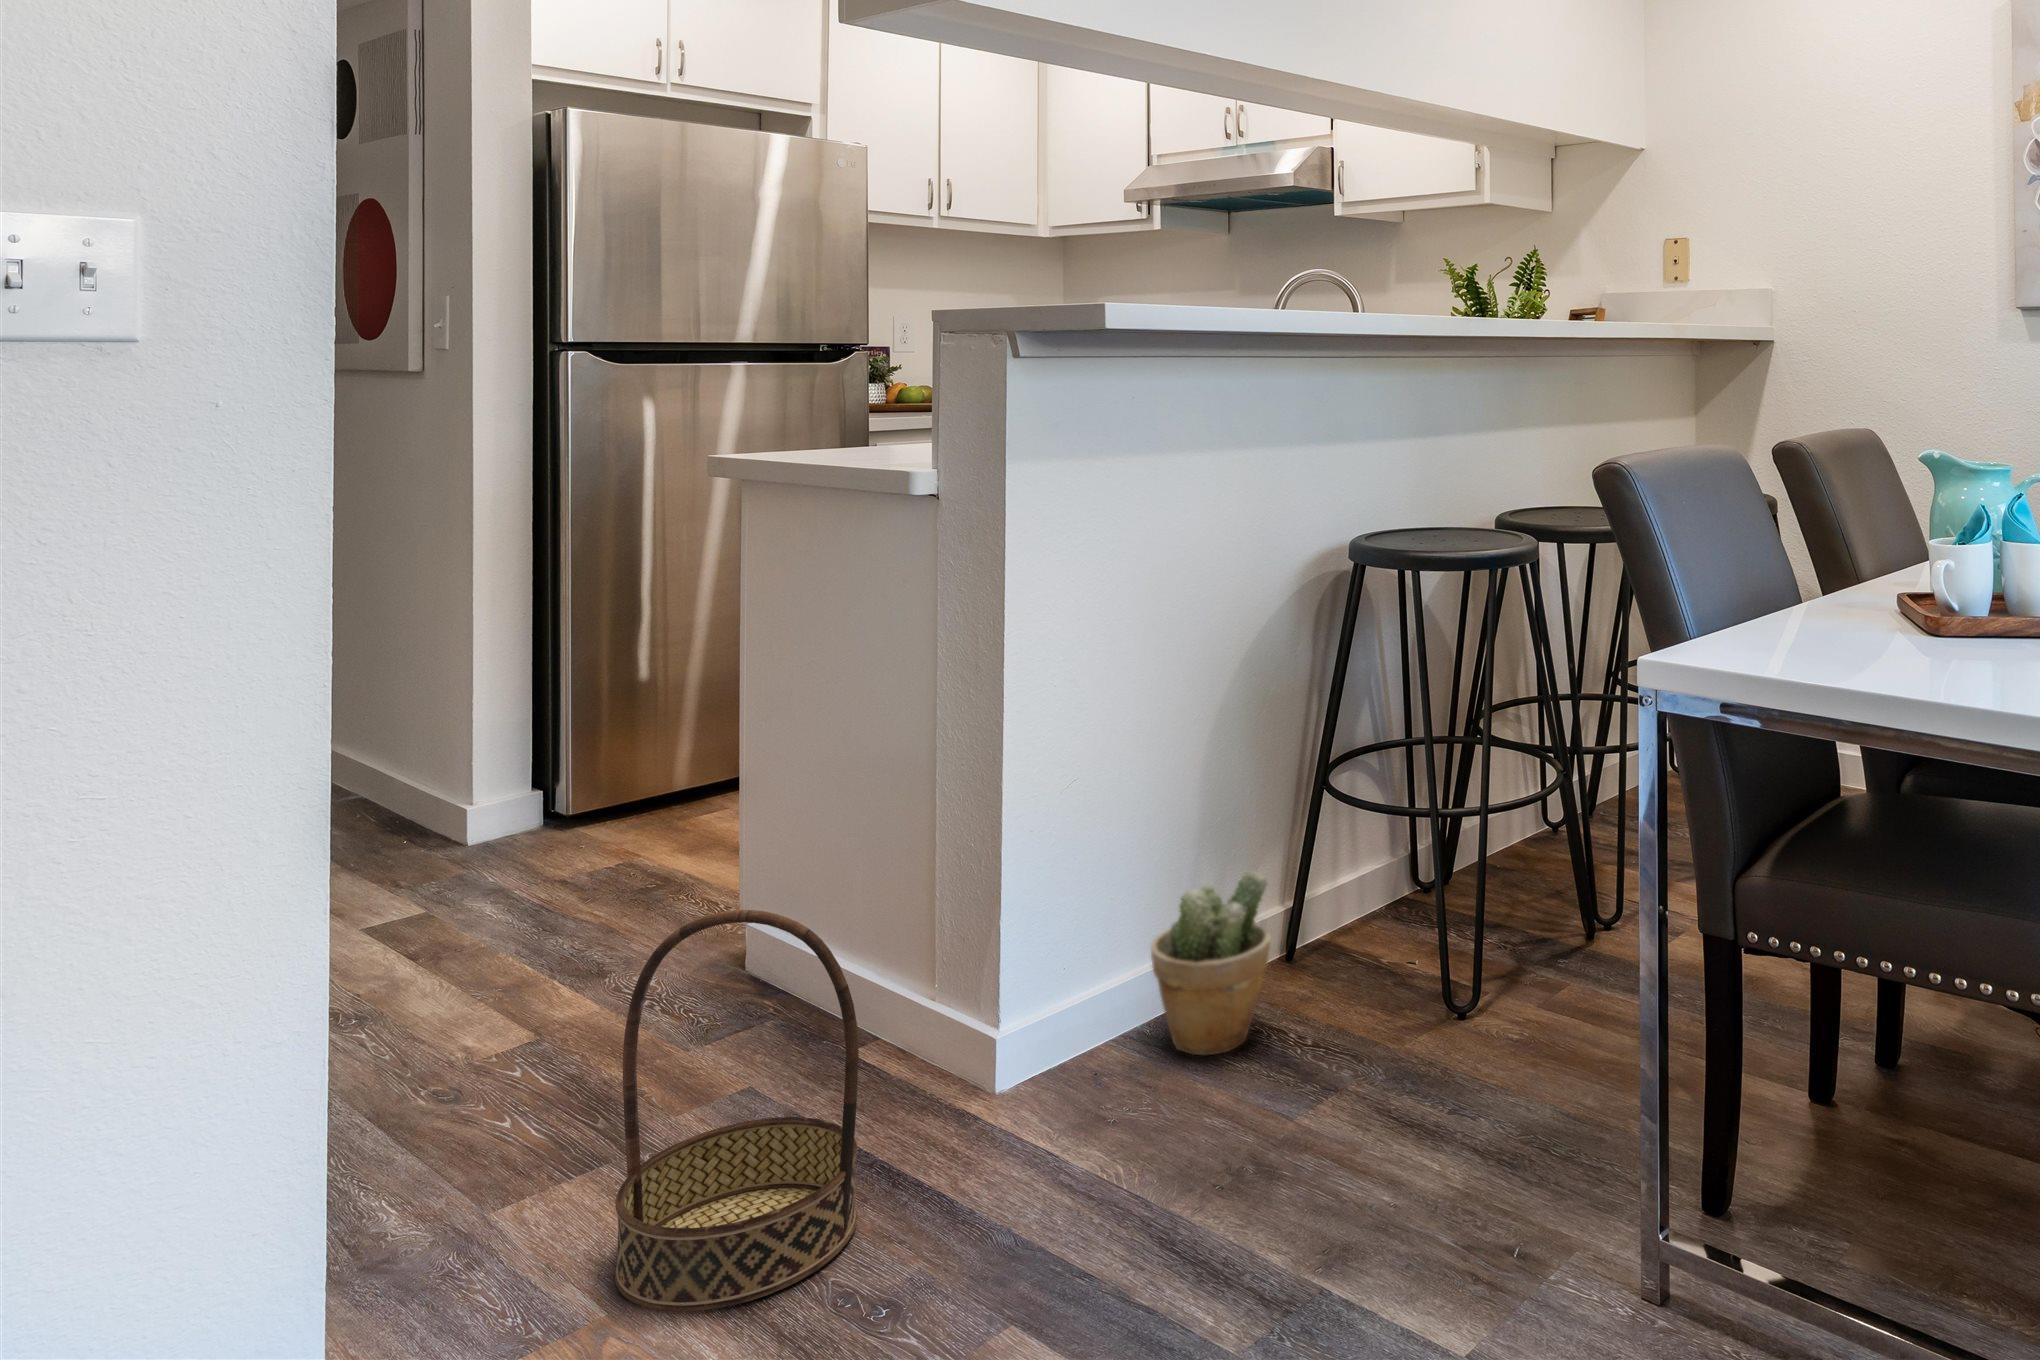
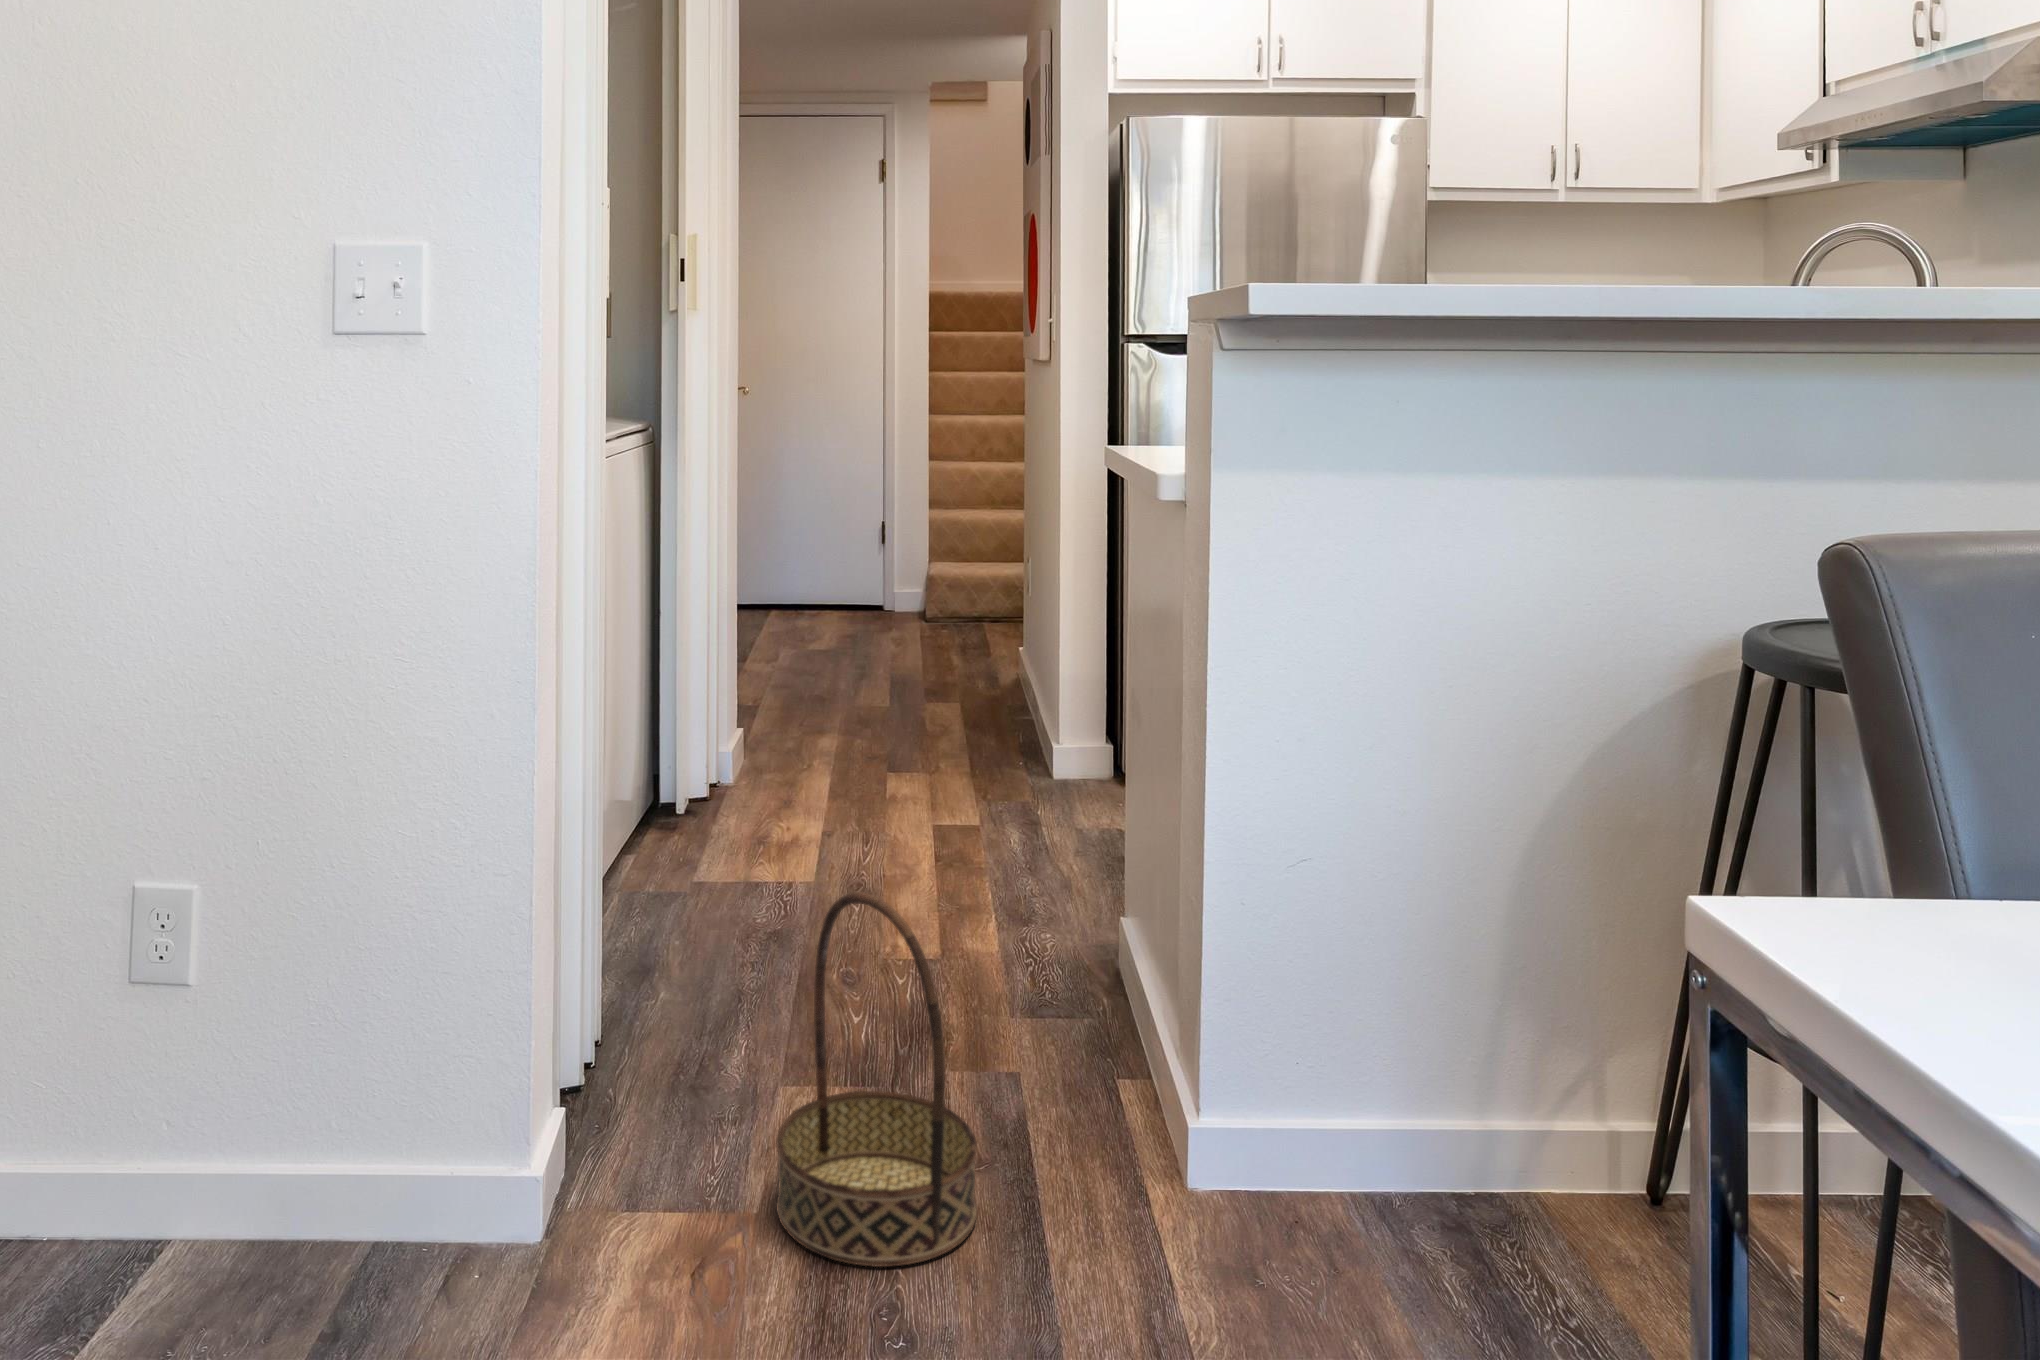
potted plant: present [1151,871,1271,1055] -> none [1378,1054,1542,1282]

